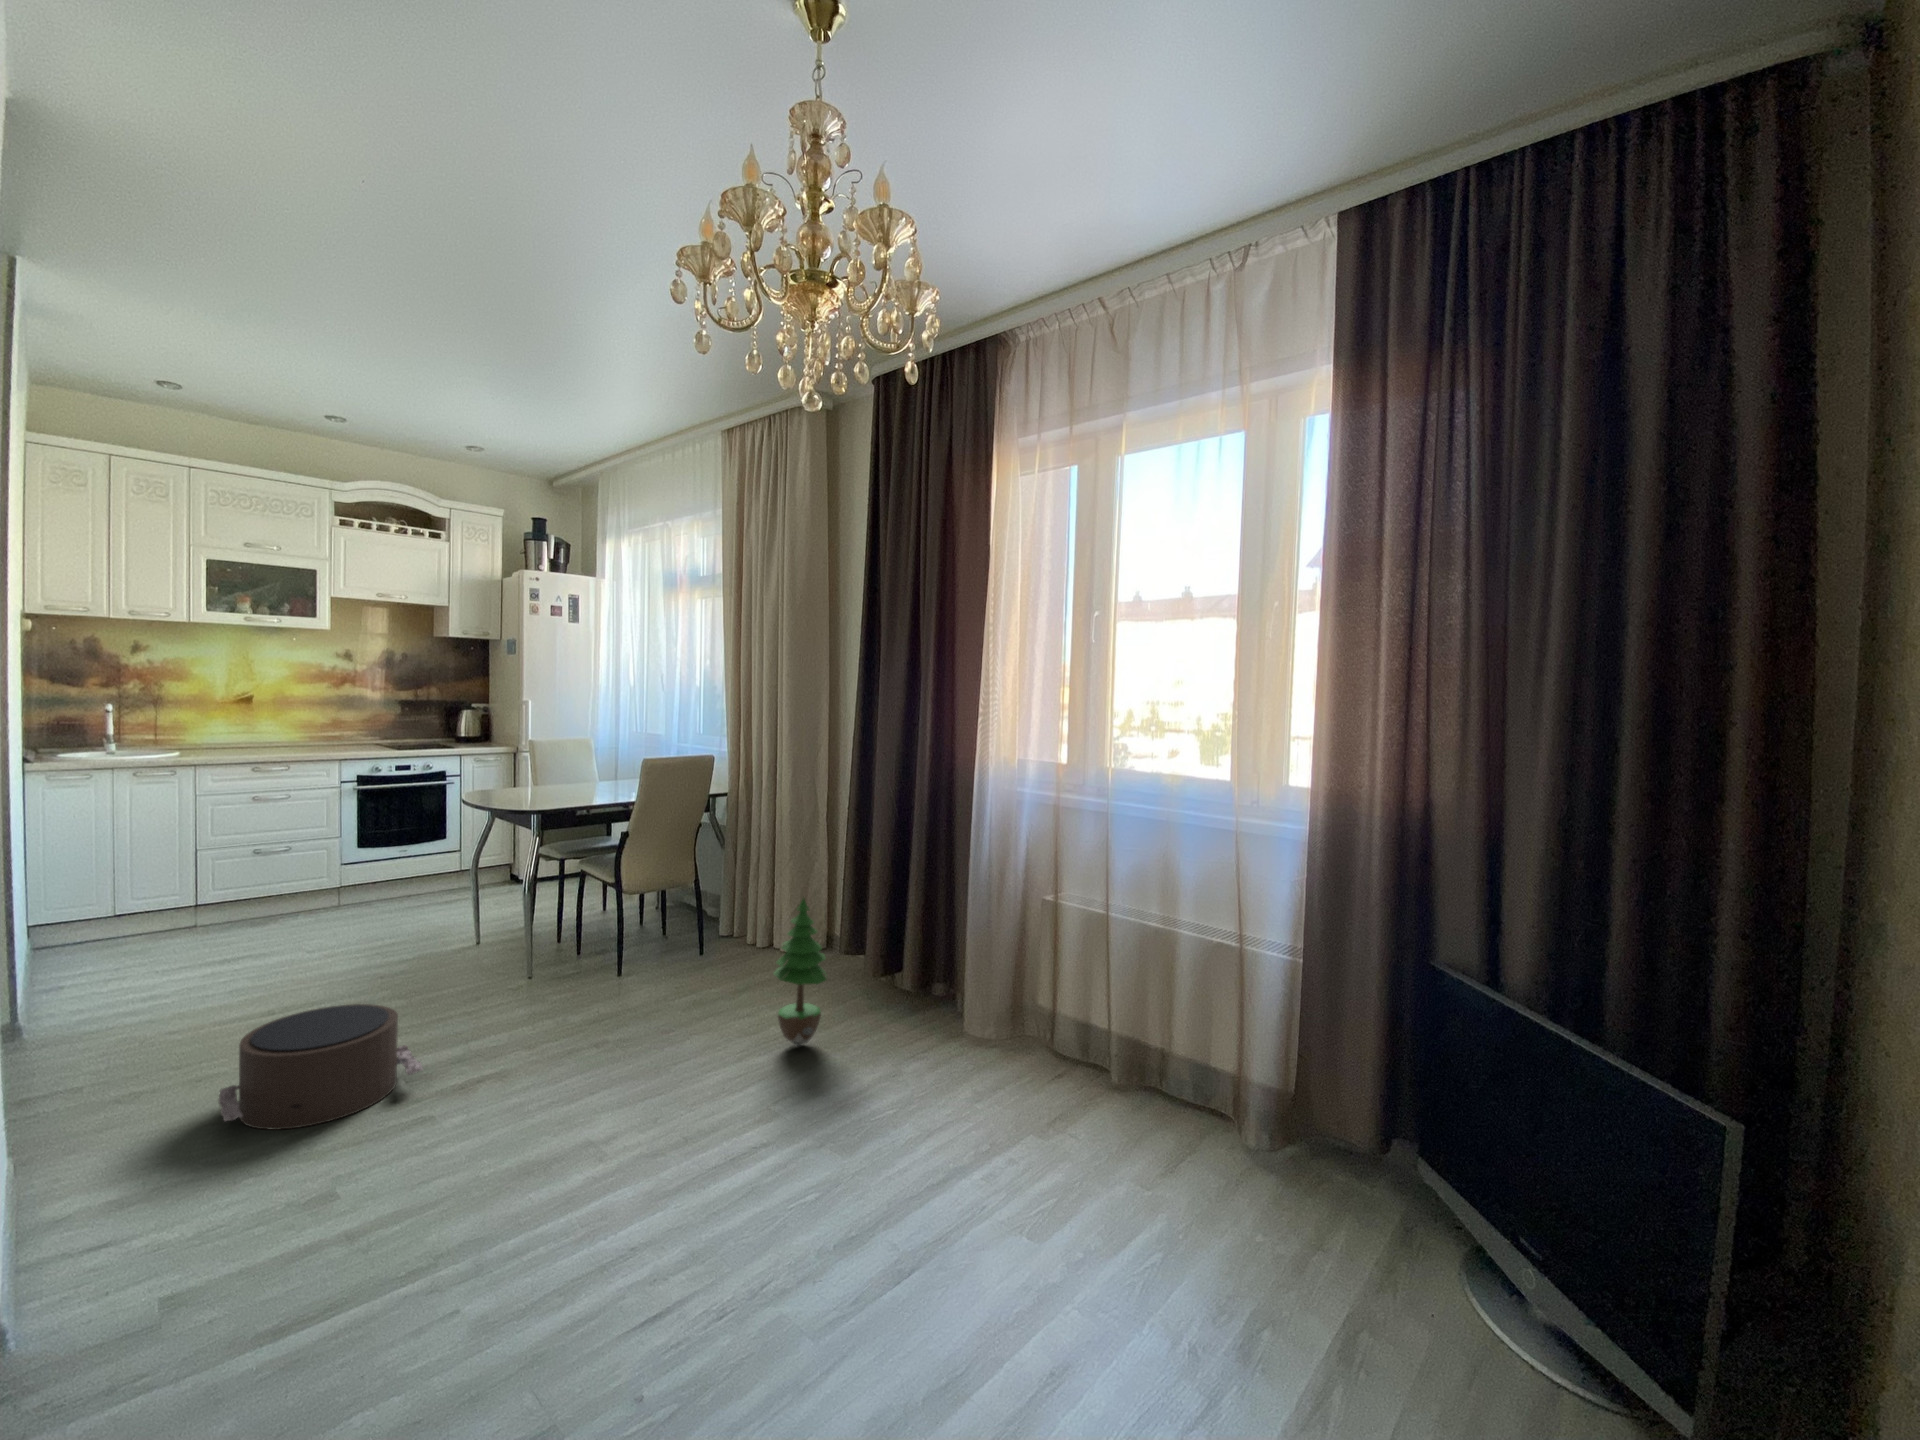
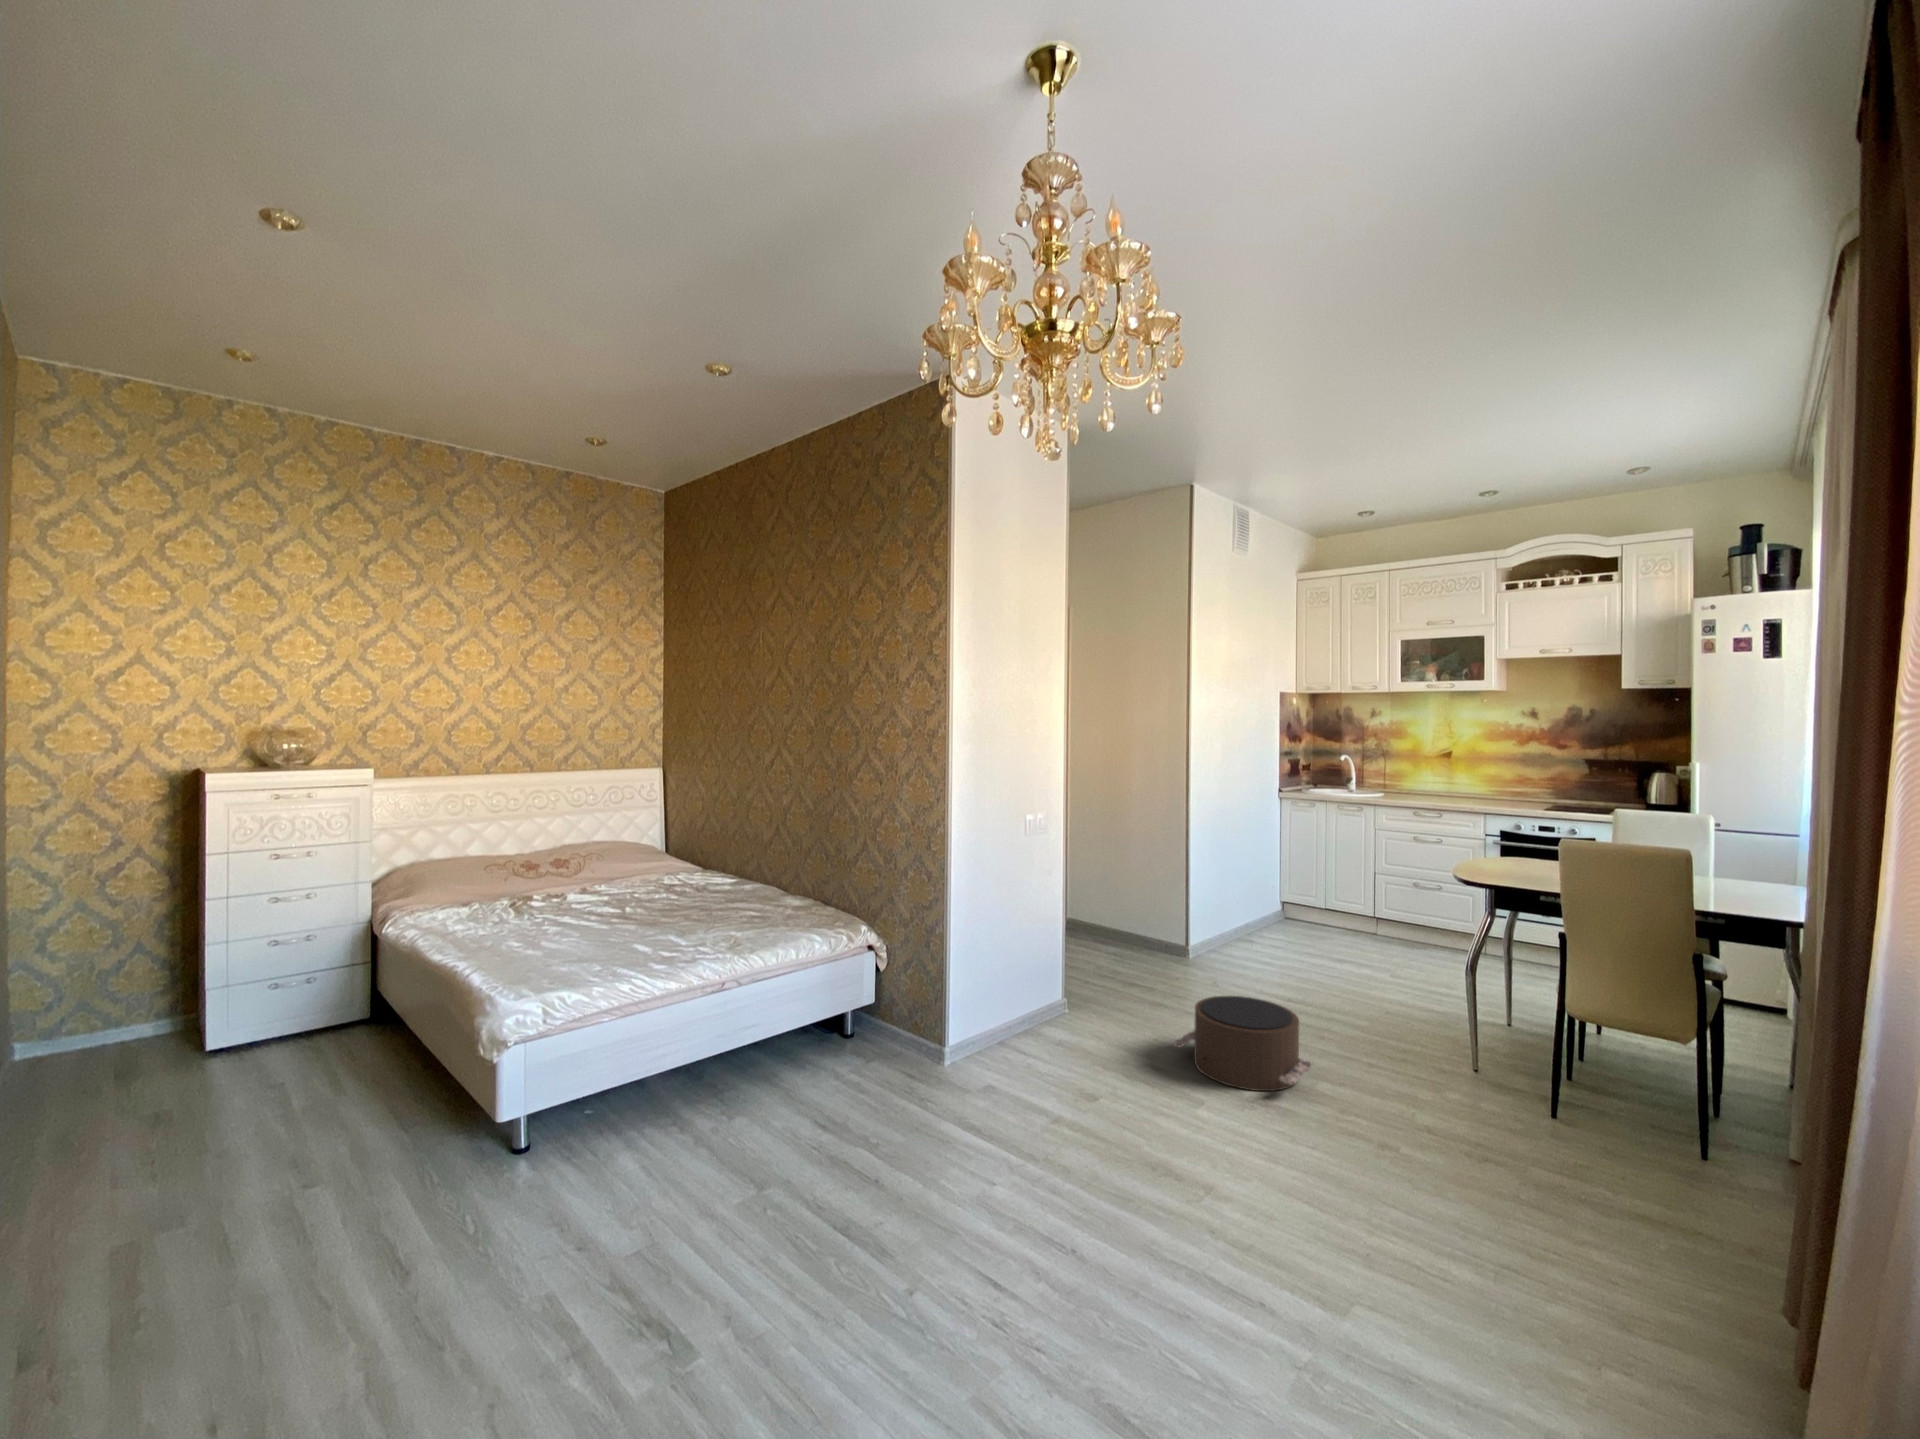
potted tree: present [774,899,826,1046] -> none [1647,1097,1776,1359]

